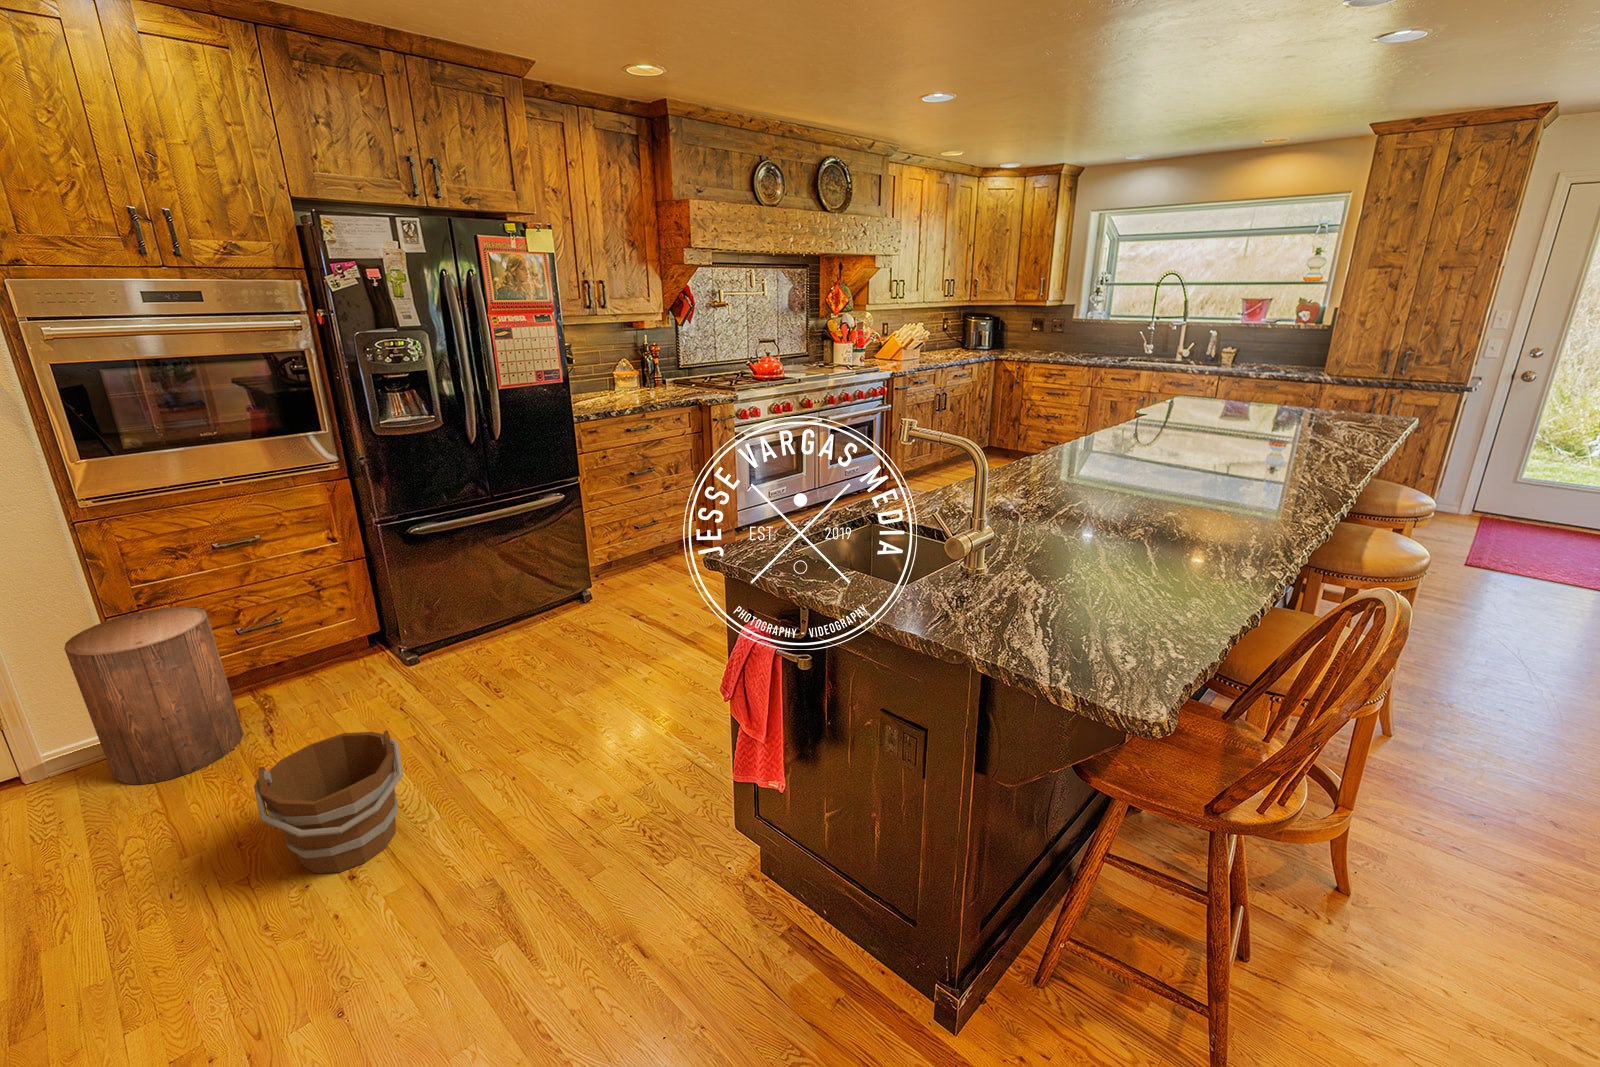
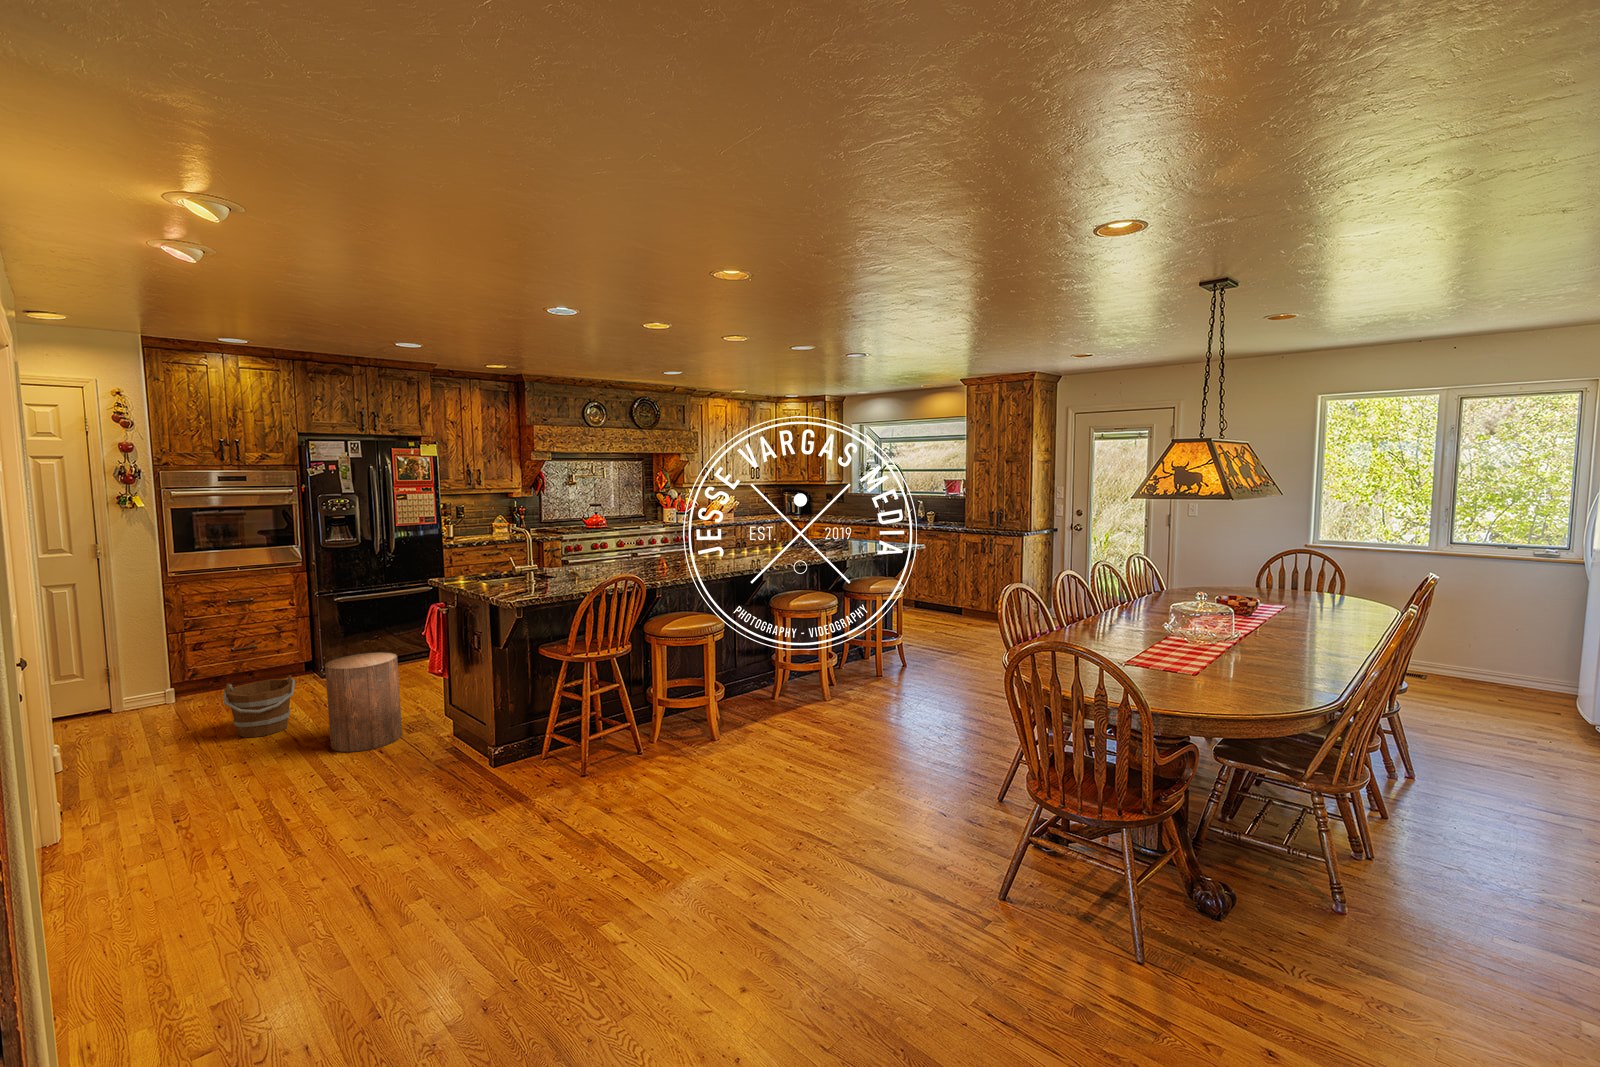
stool: present [64,607,243,784] -> present [325,652,402,752]

